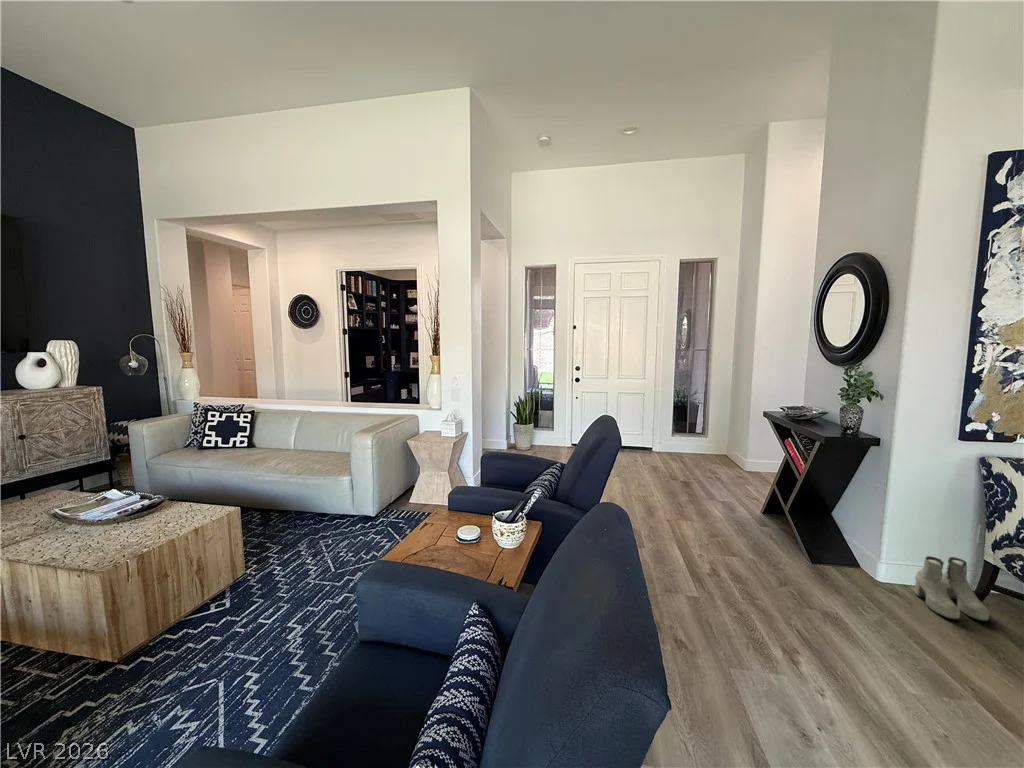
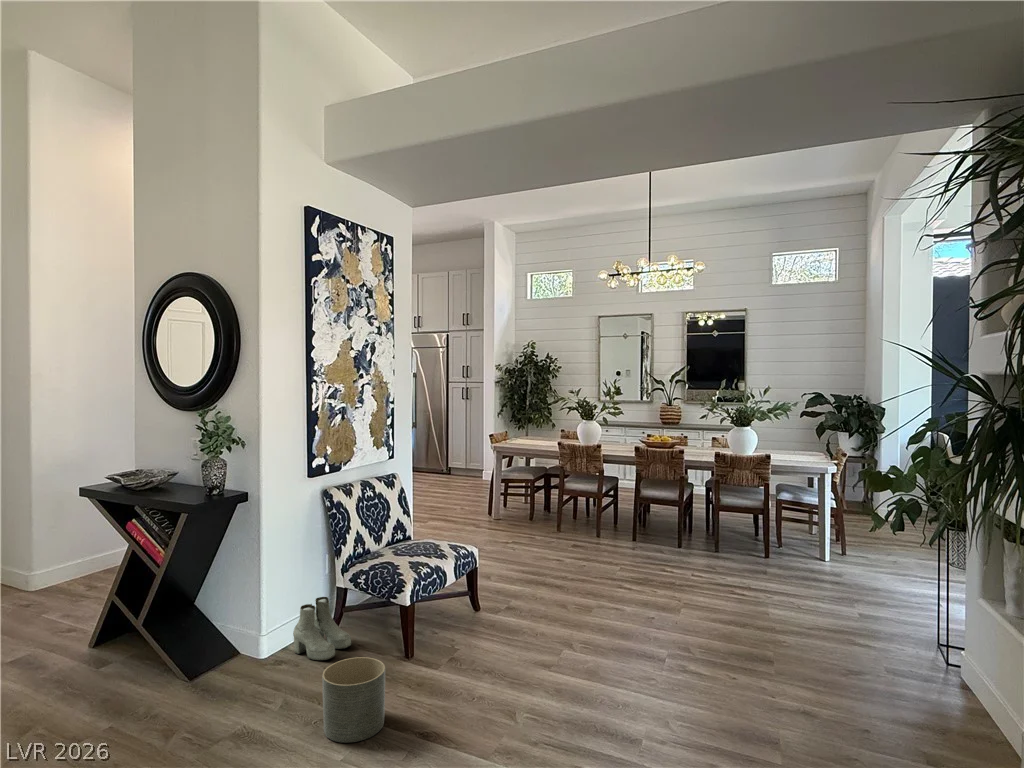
planter: none [900,620,991,715] -> present [322,657,385,743]

